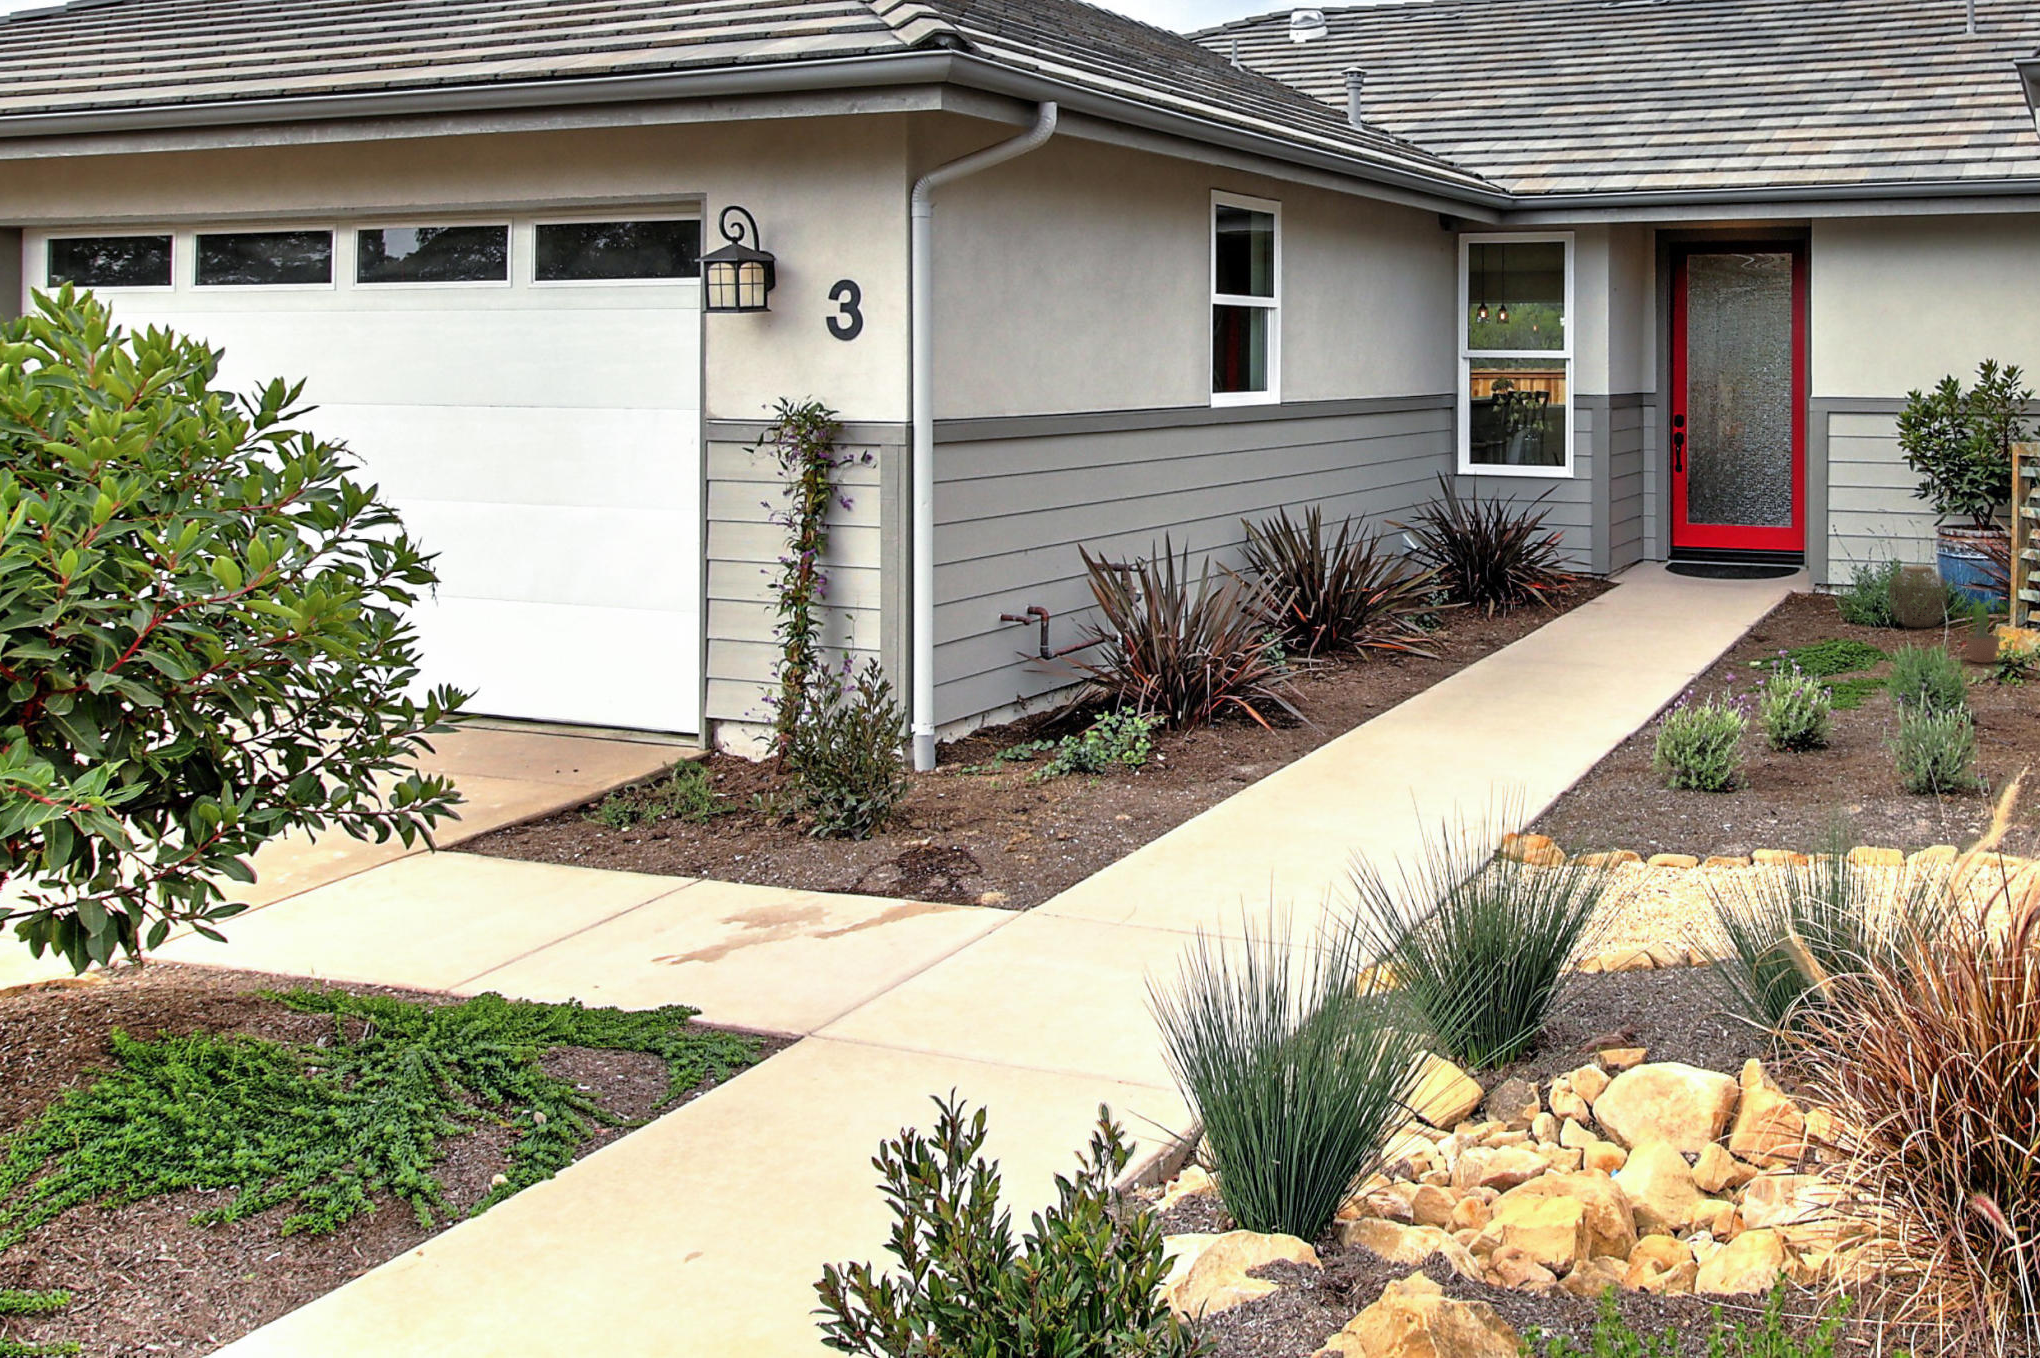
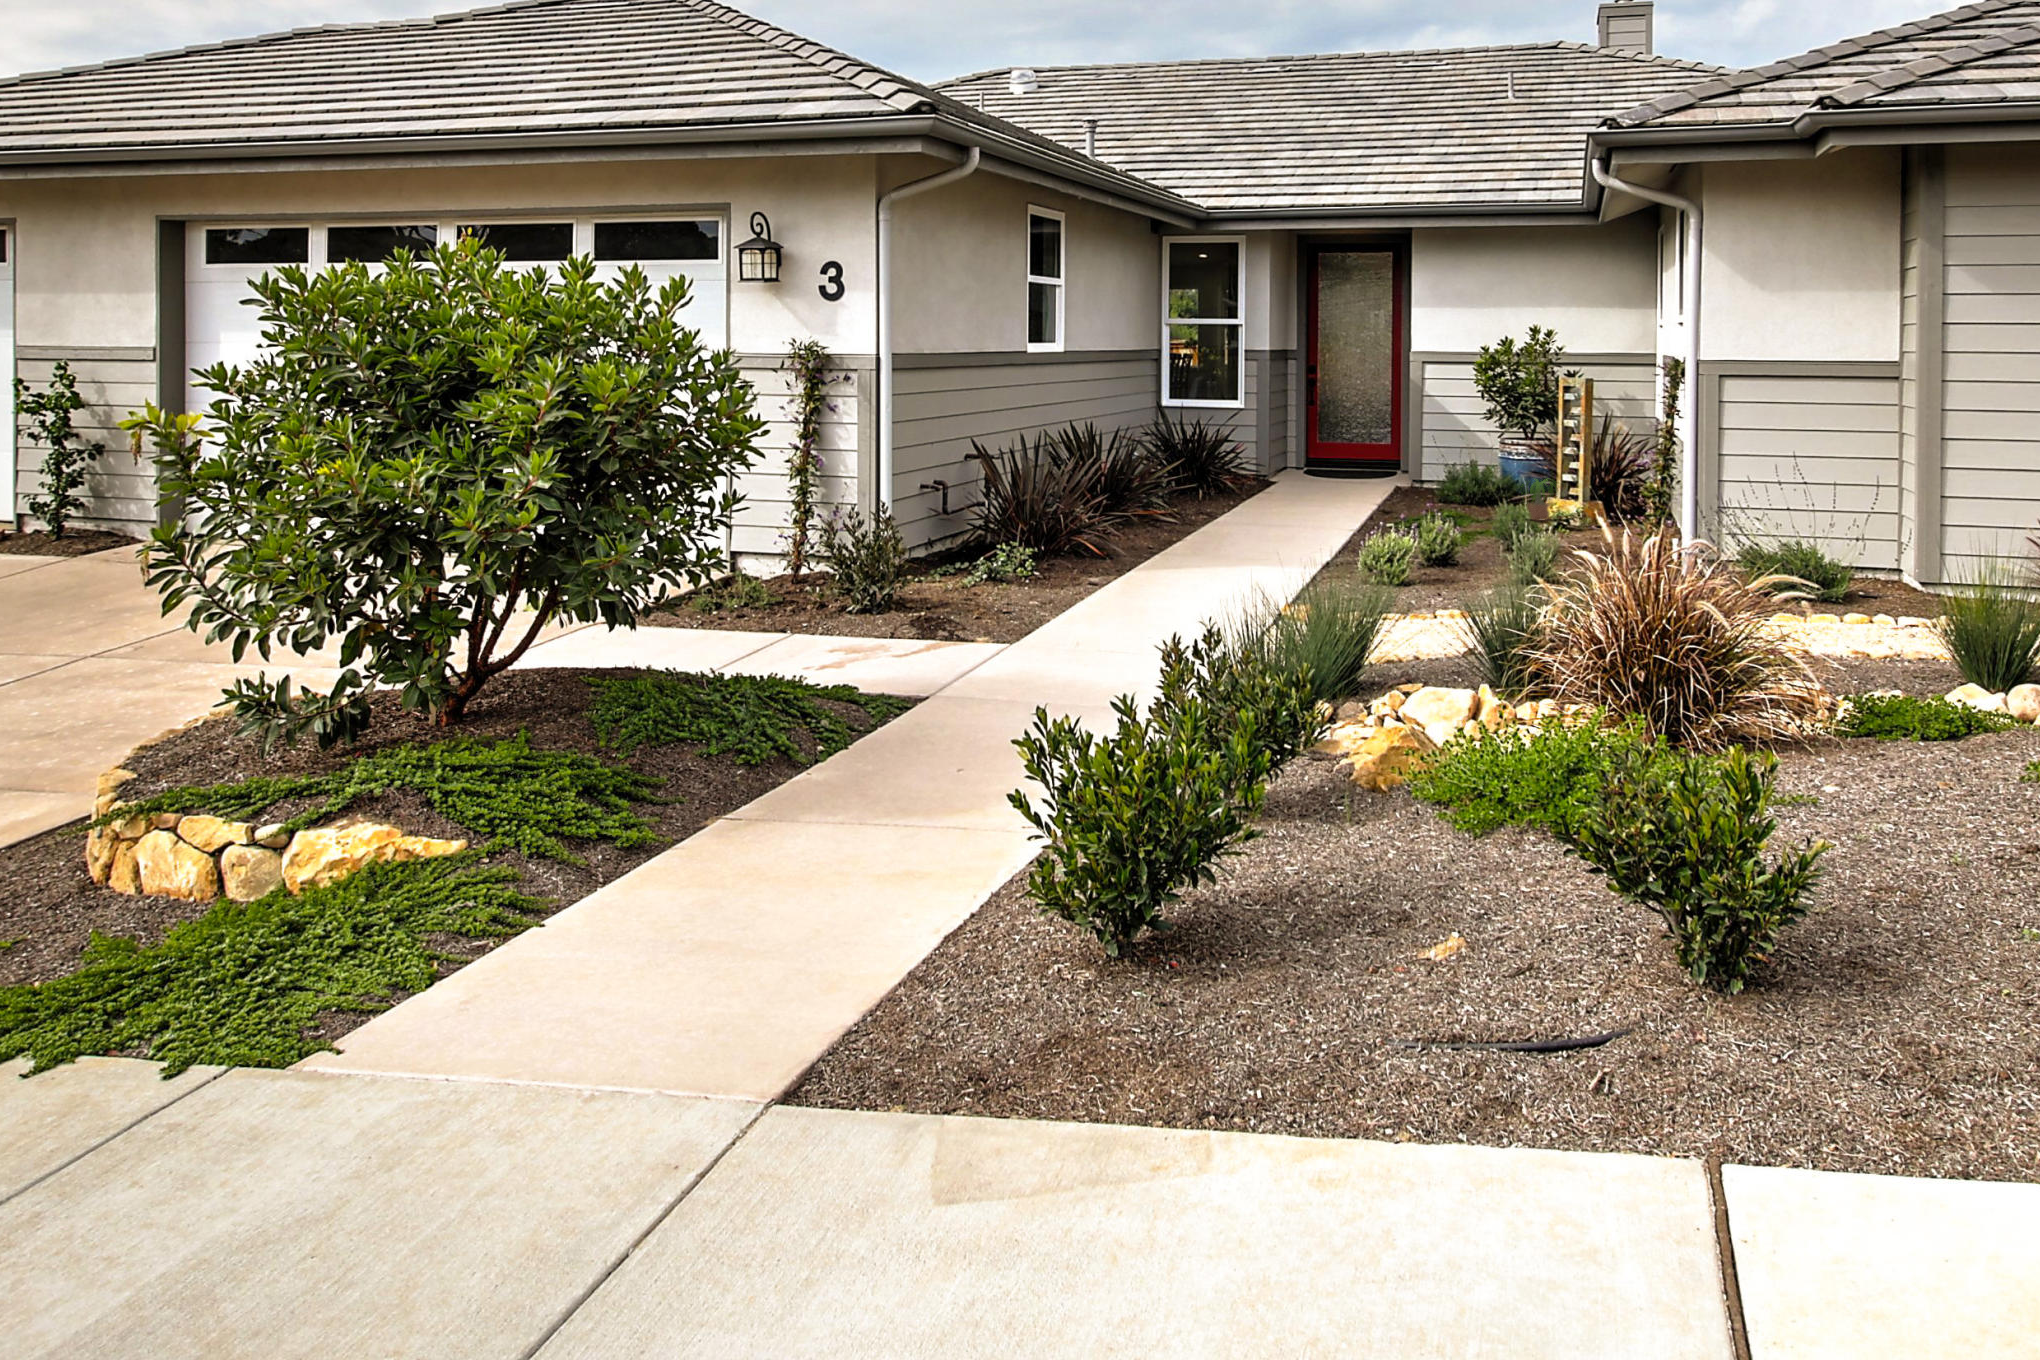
woven basket: present [1889,565,1947,627] -> none [1471,462,1509,503]

